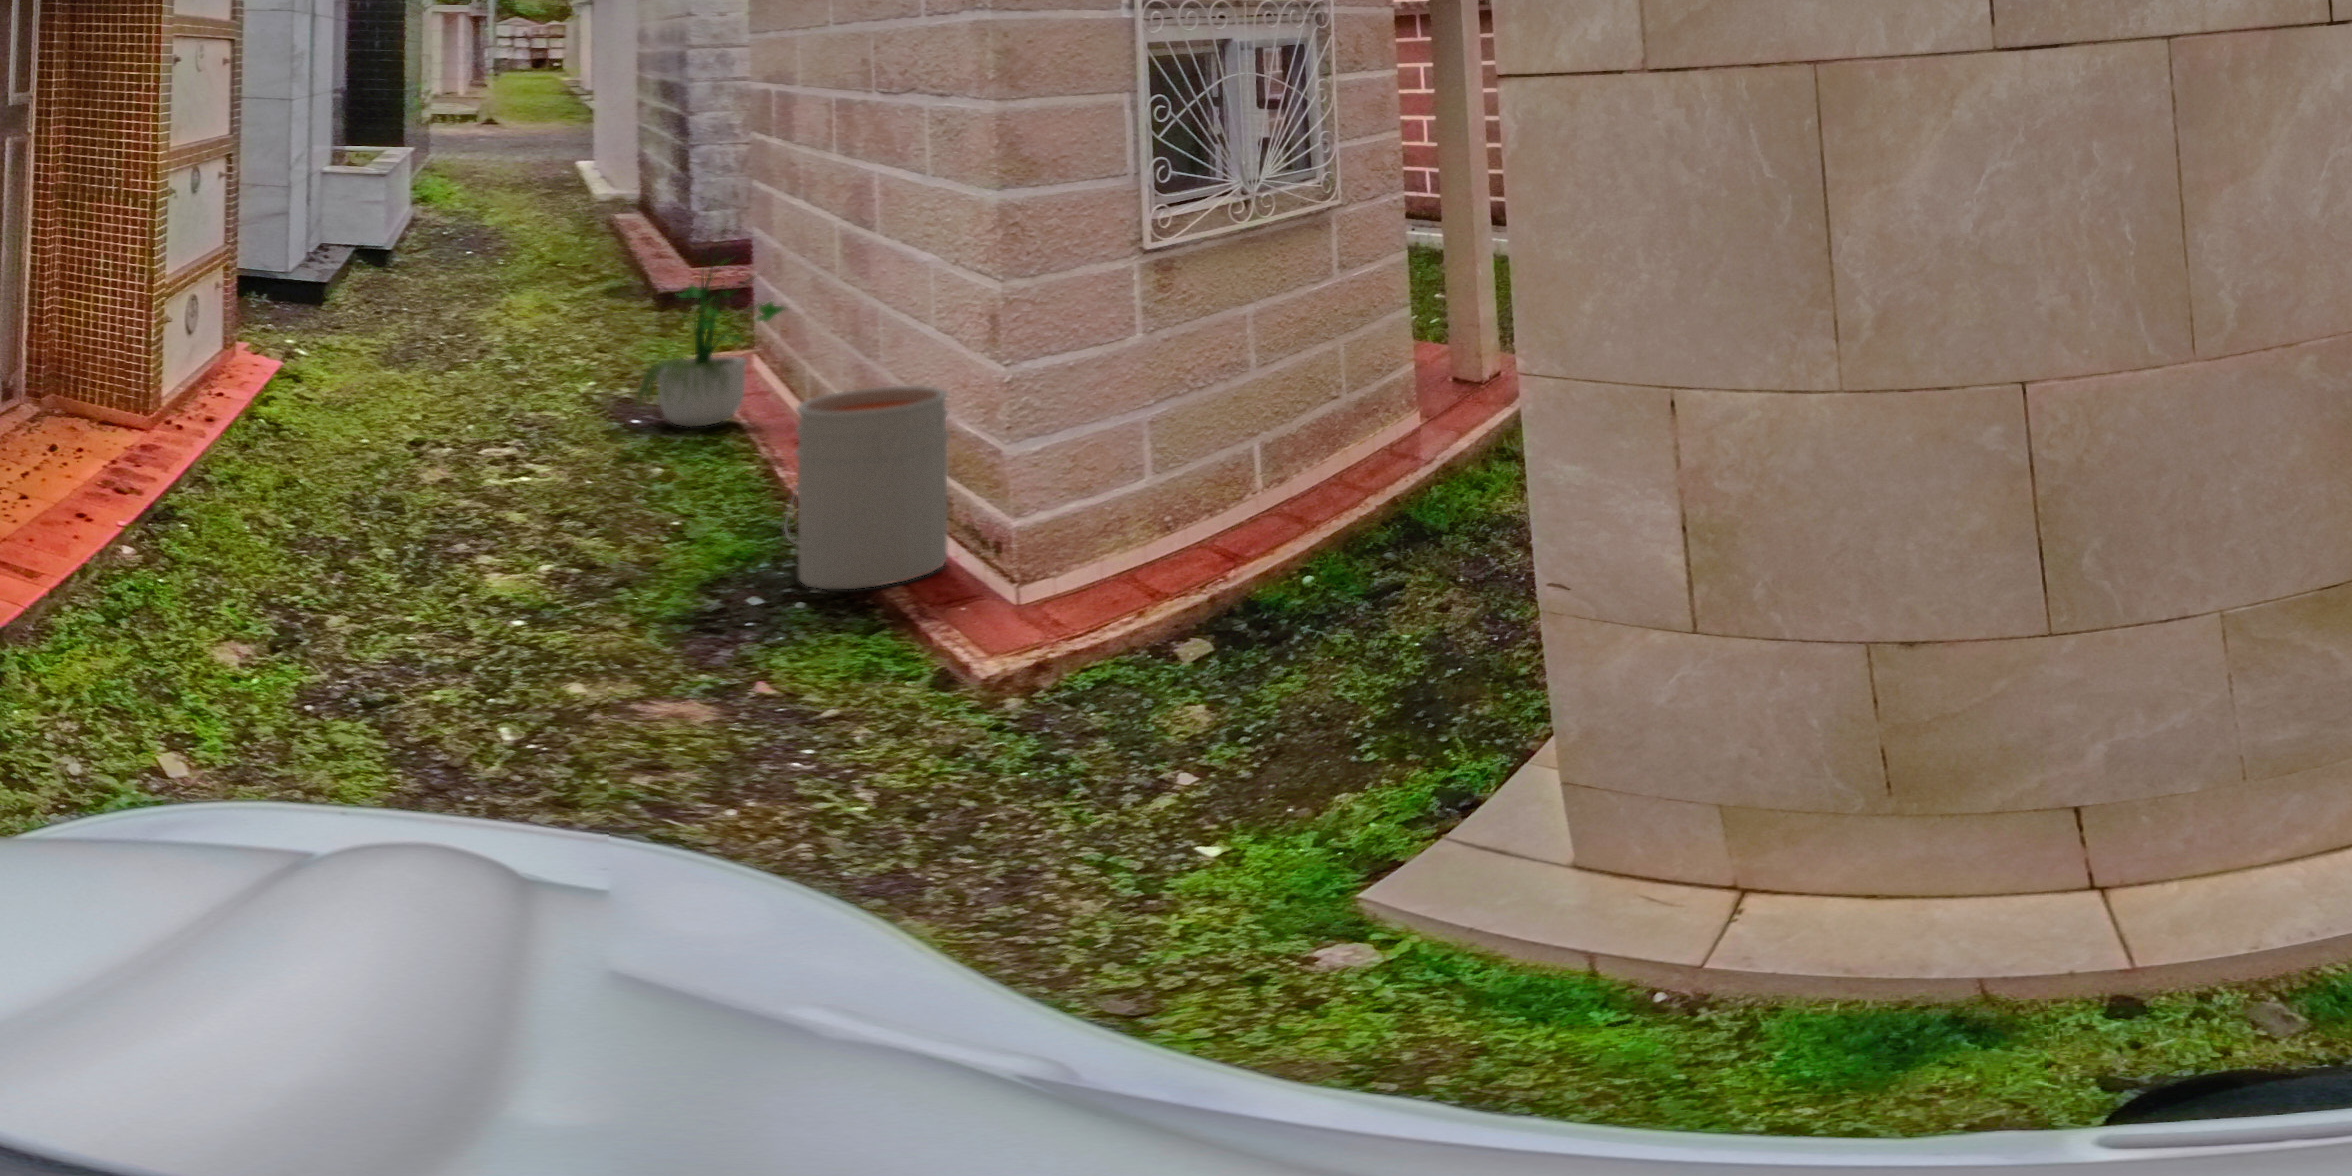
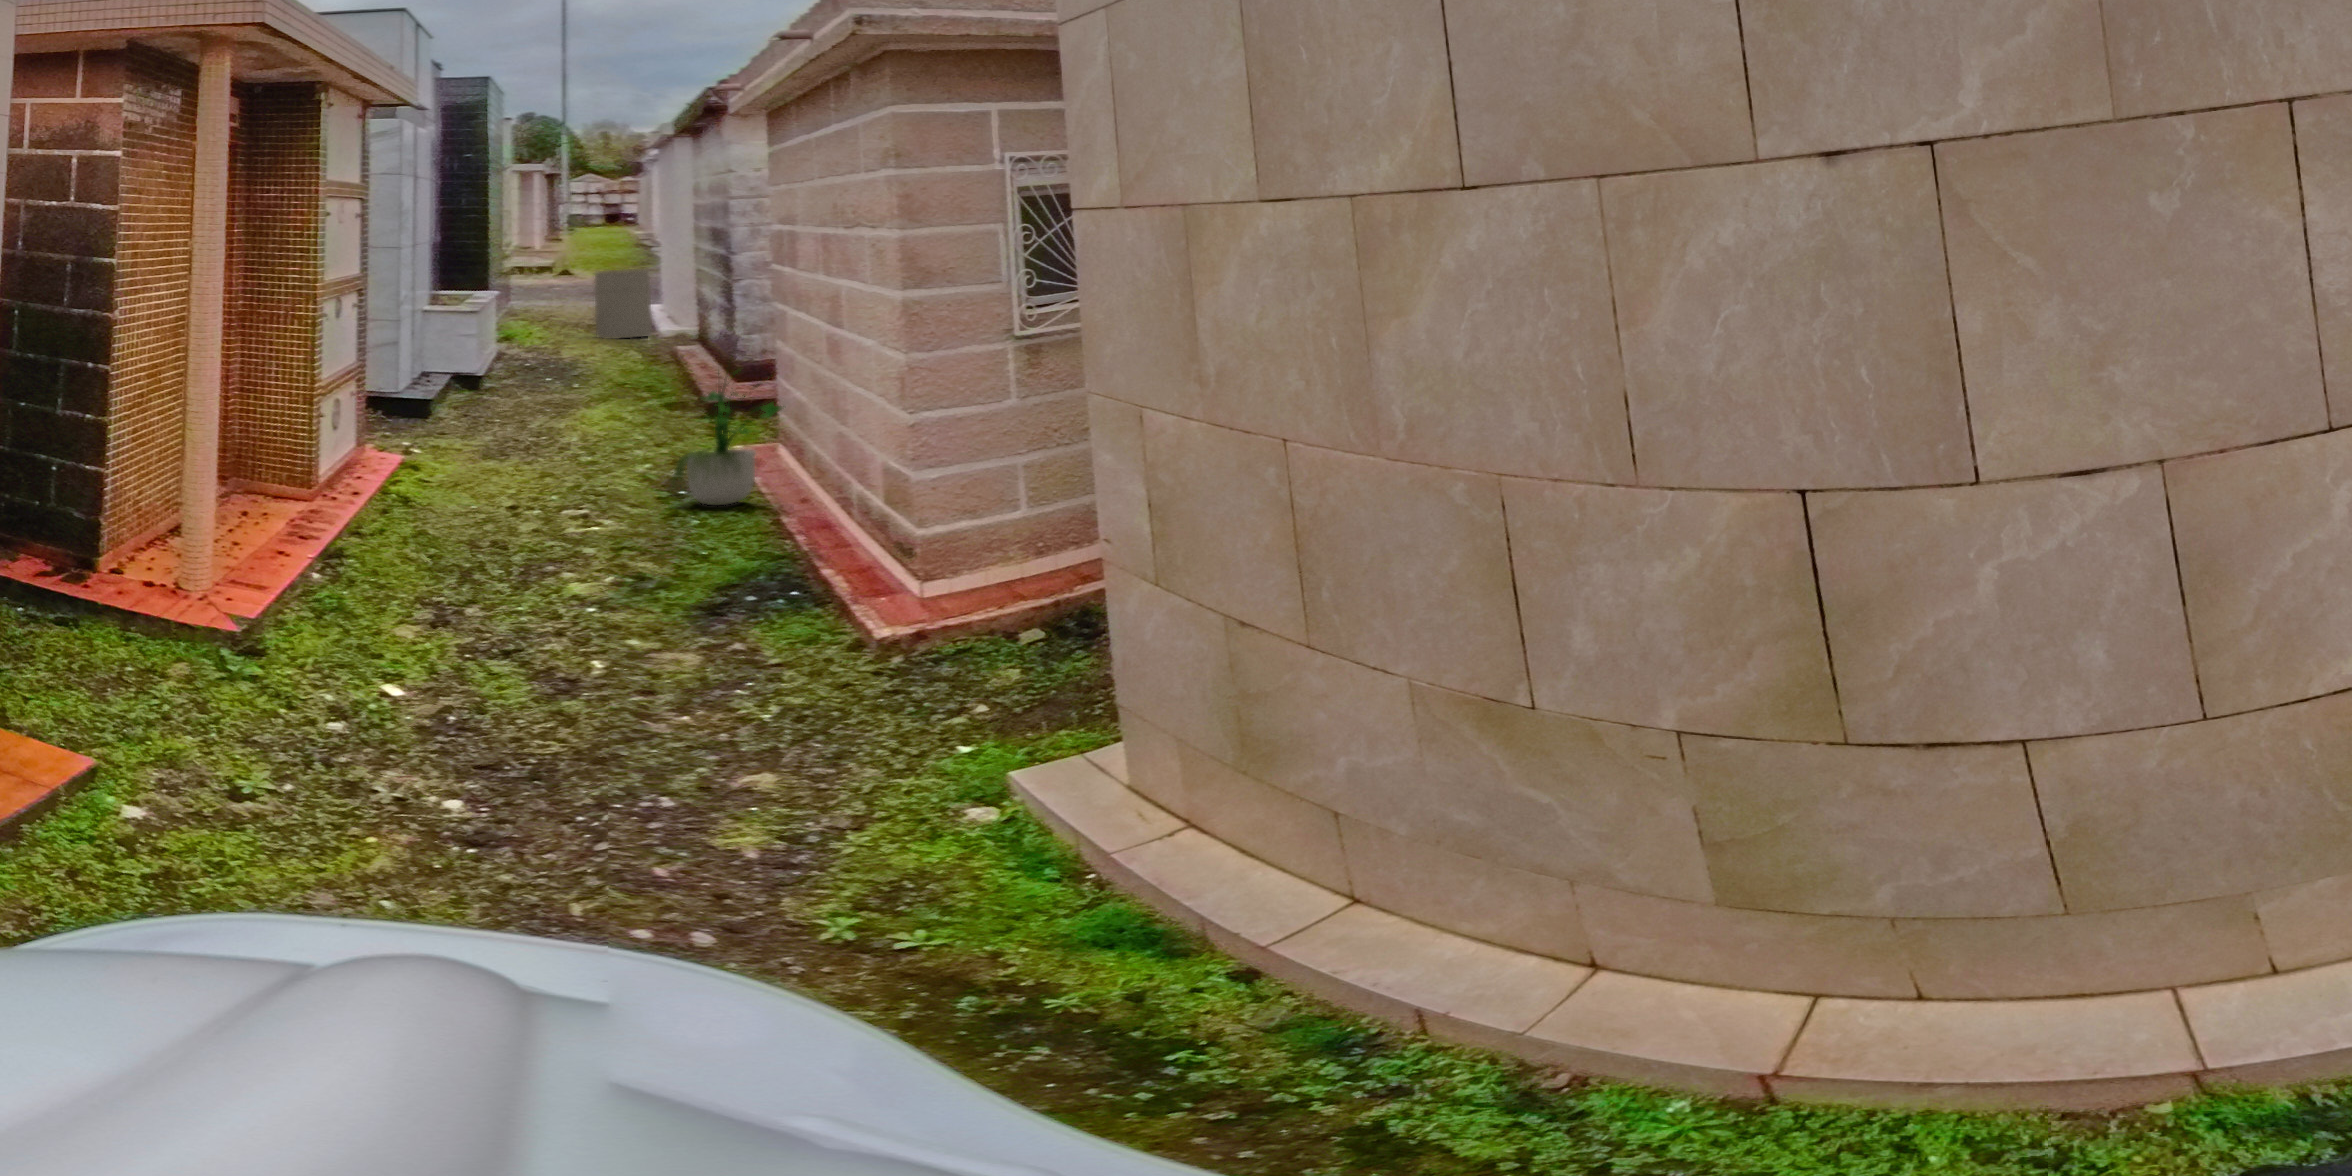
bucket: present [785,386,950,589] -> present [594,269,652,339]

